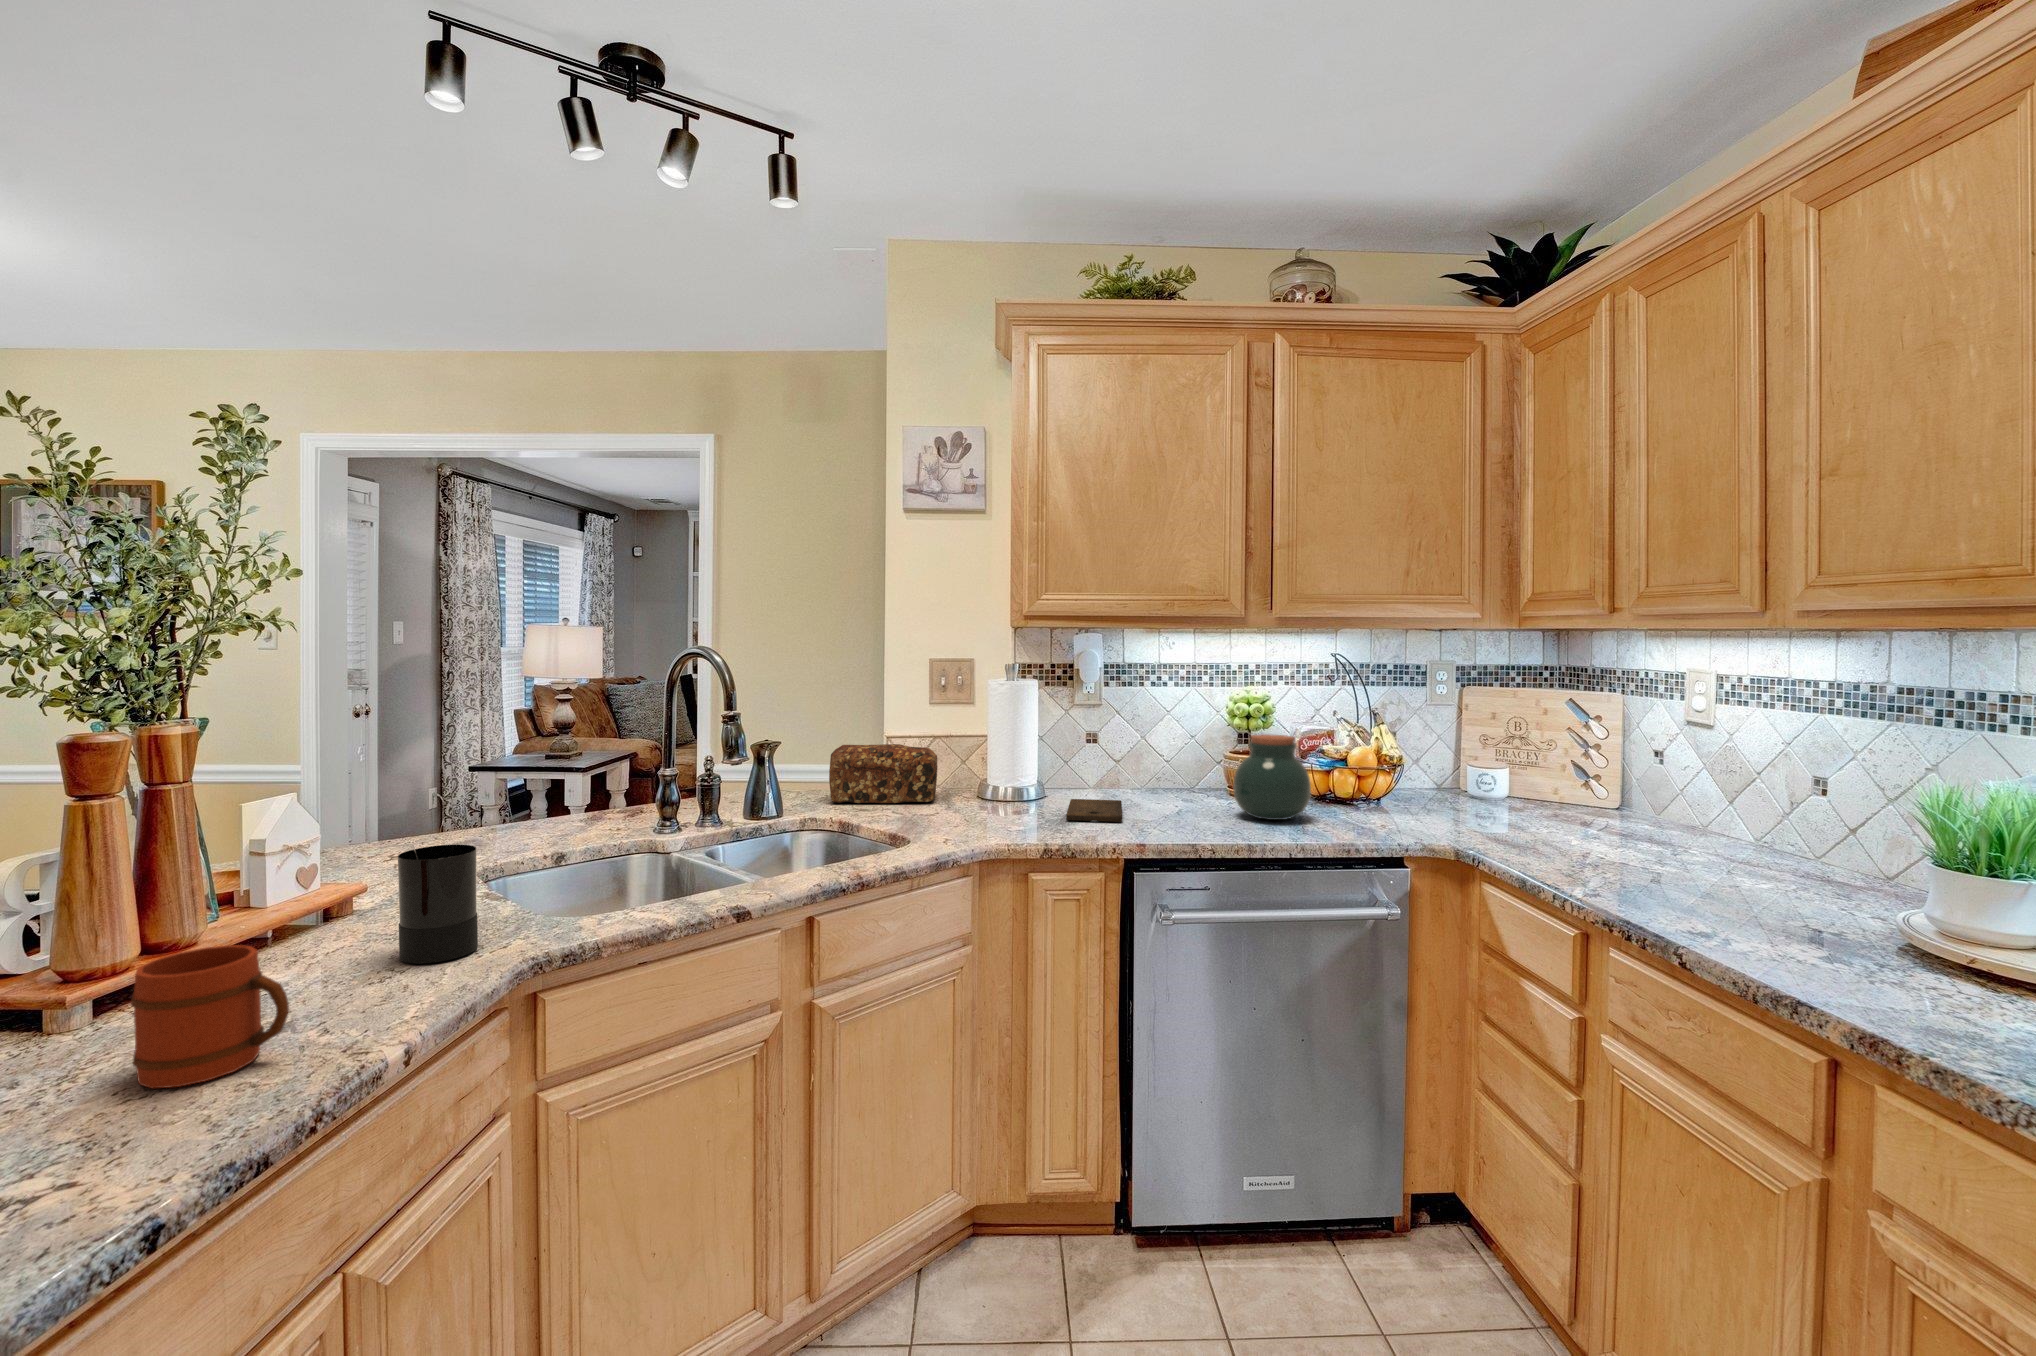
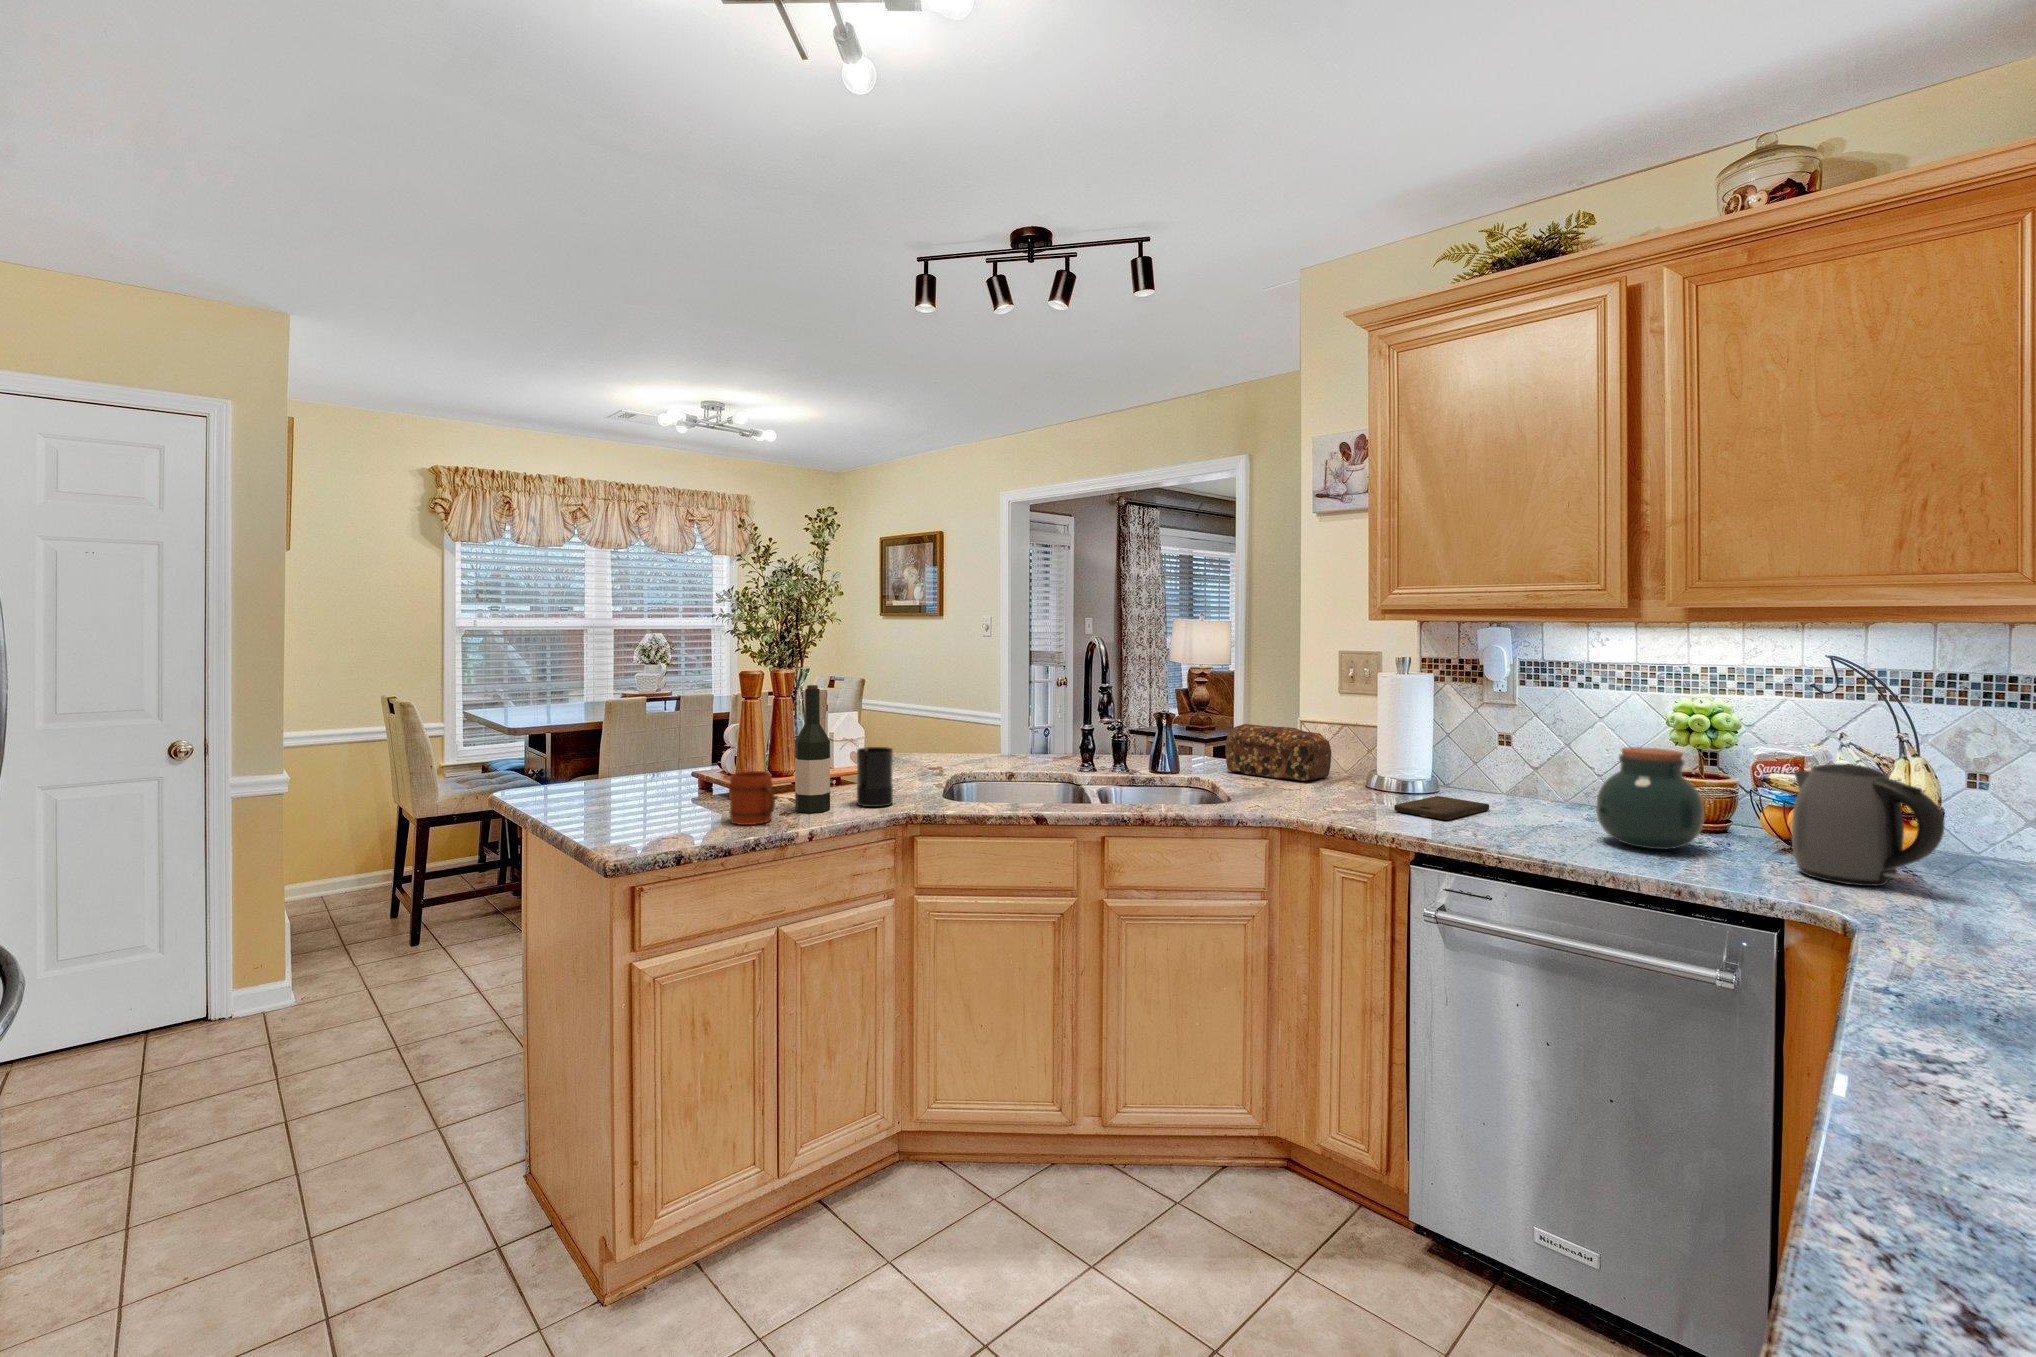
kettle: none [1361,734,1458,825] -> present [1792,764,1944,886]
wine bottle: none [270,743,362,1011] -> present [795,685,830,813]

